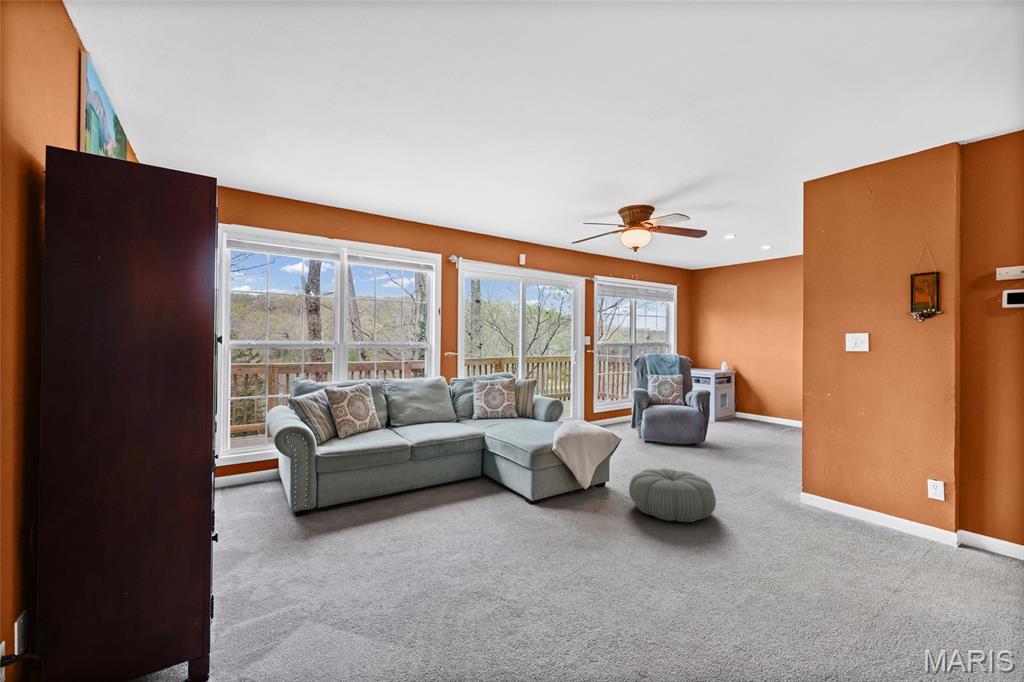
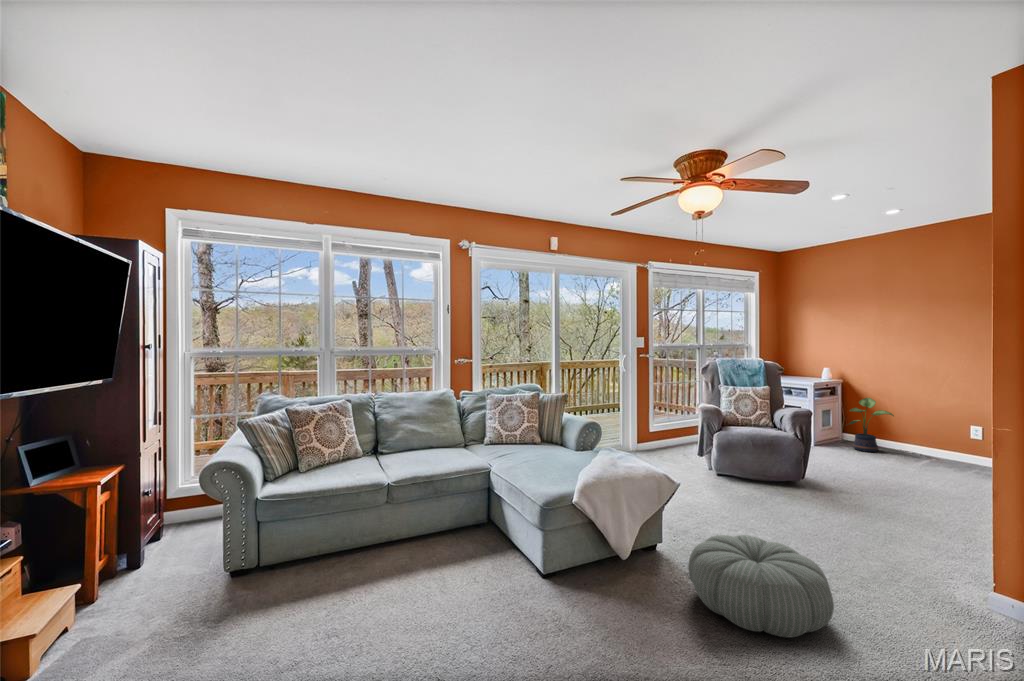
potted plant: none [737,384,770,425] -> present [850,398,894,452]

